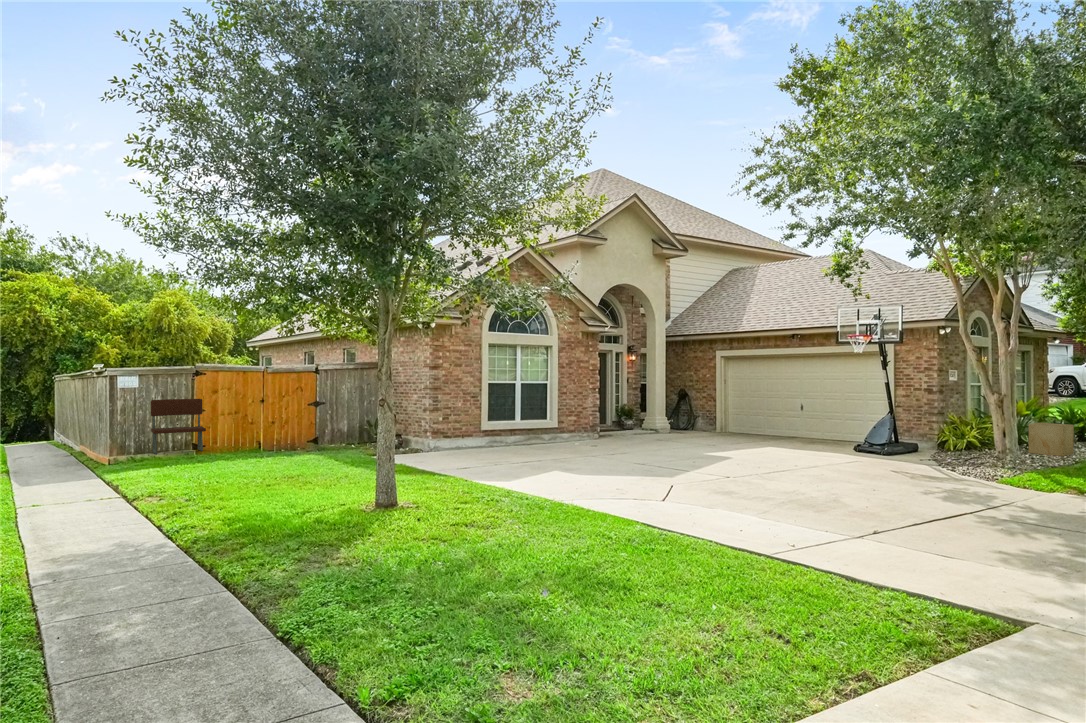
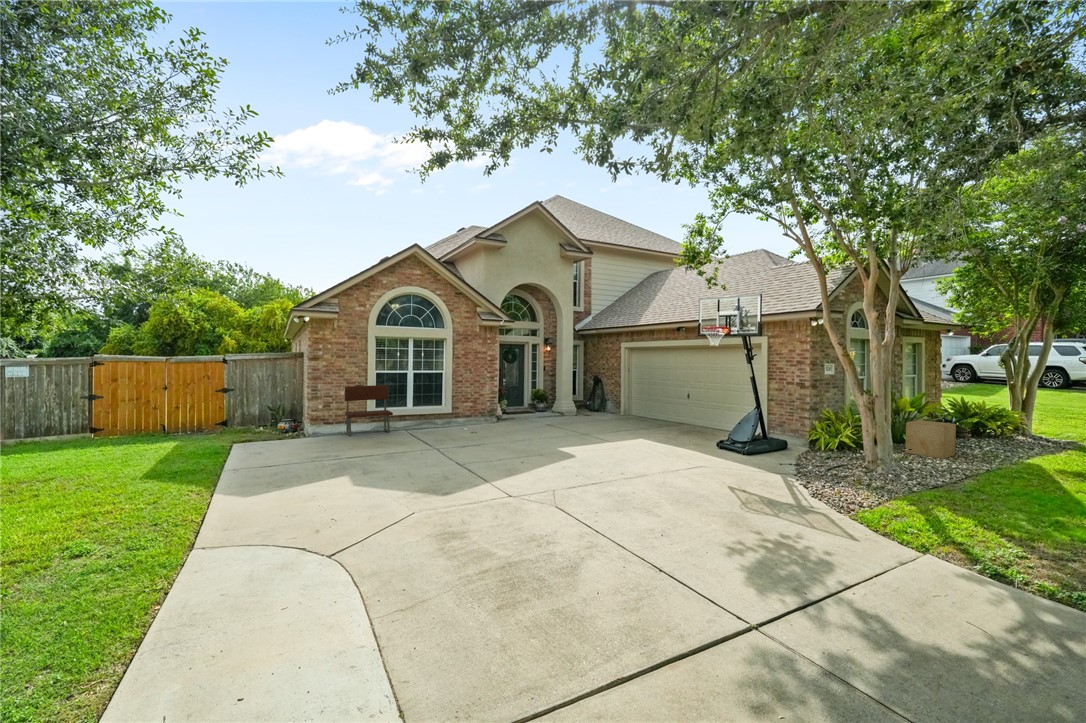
bench: present [151,399,206,454] -> present [345,385,393,436]

